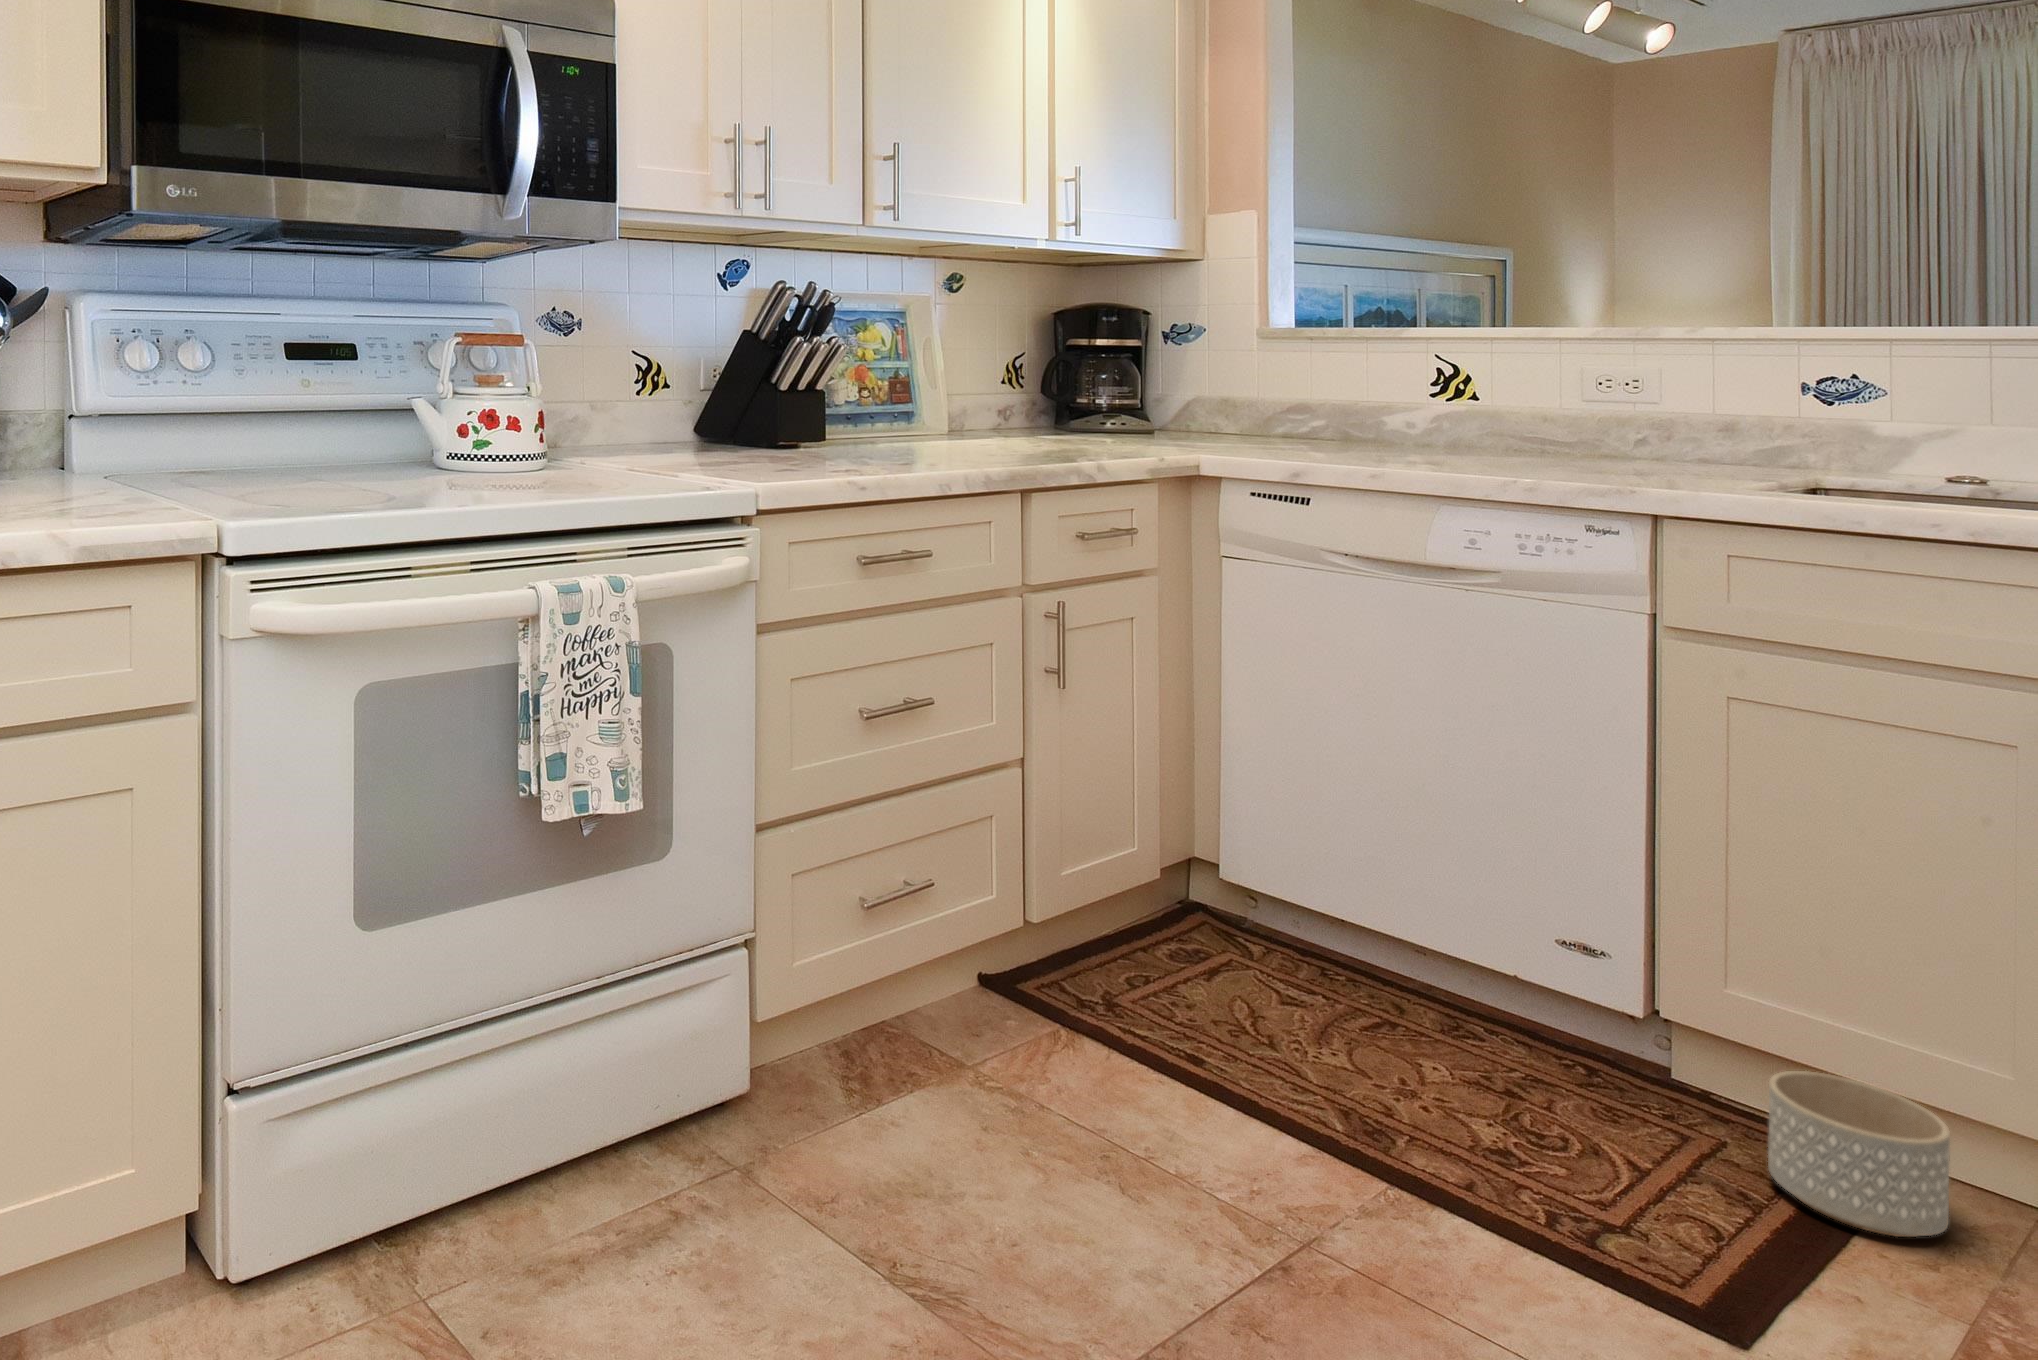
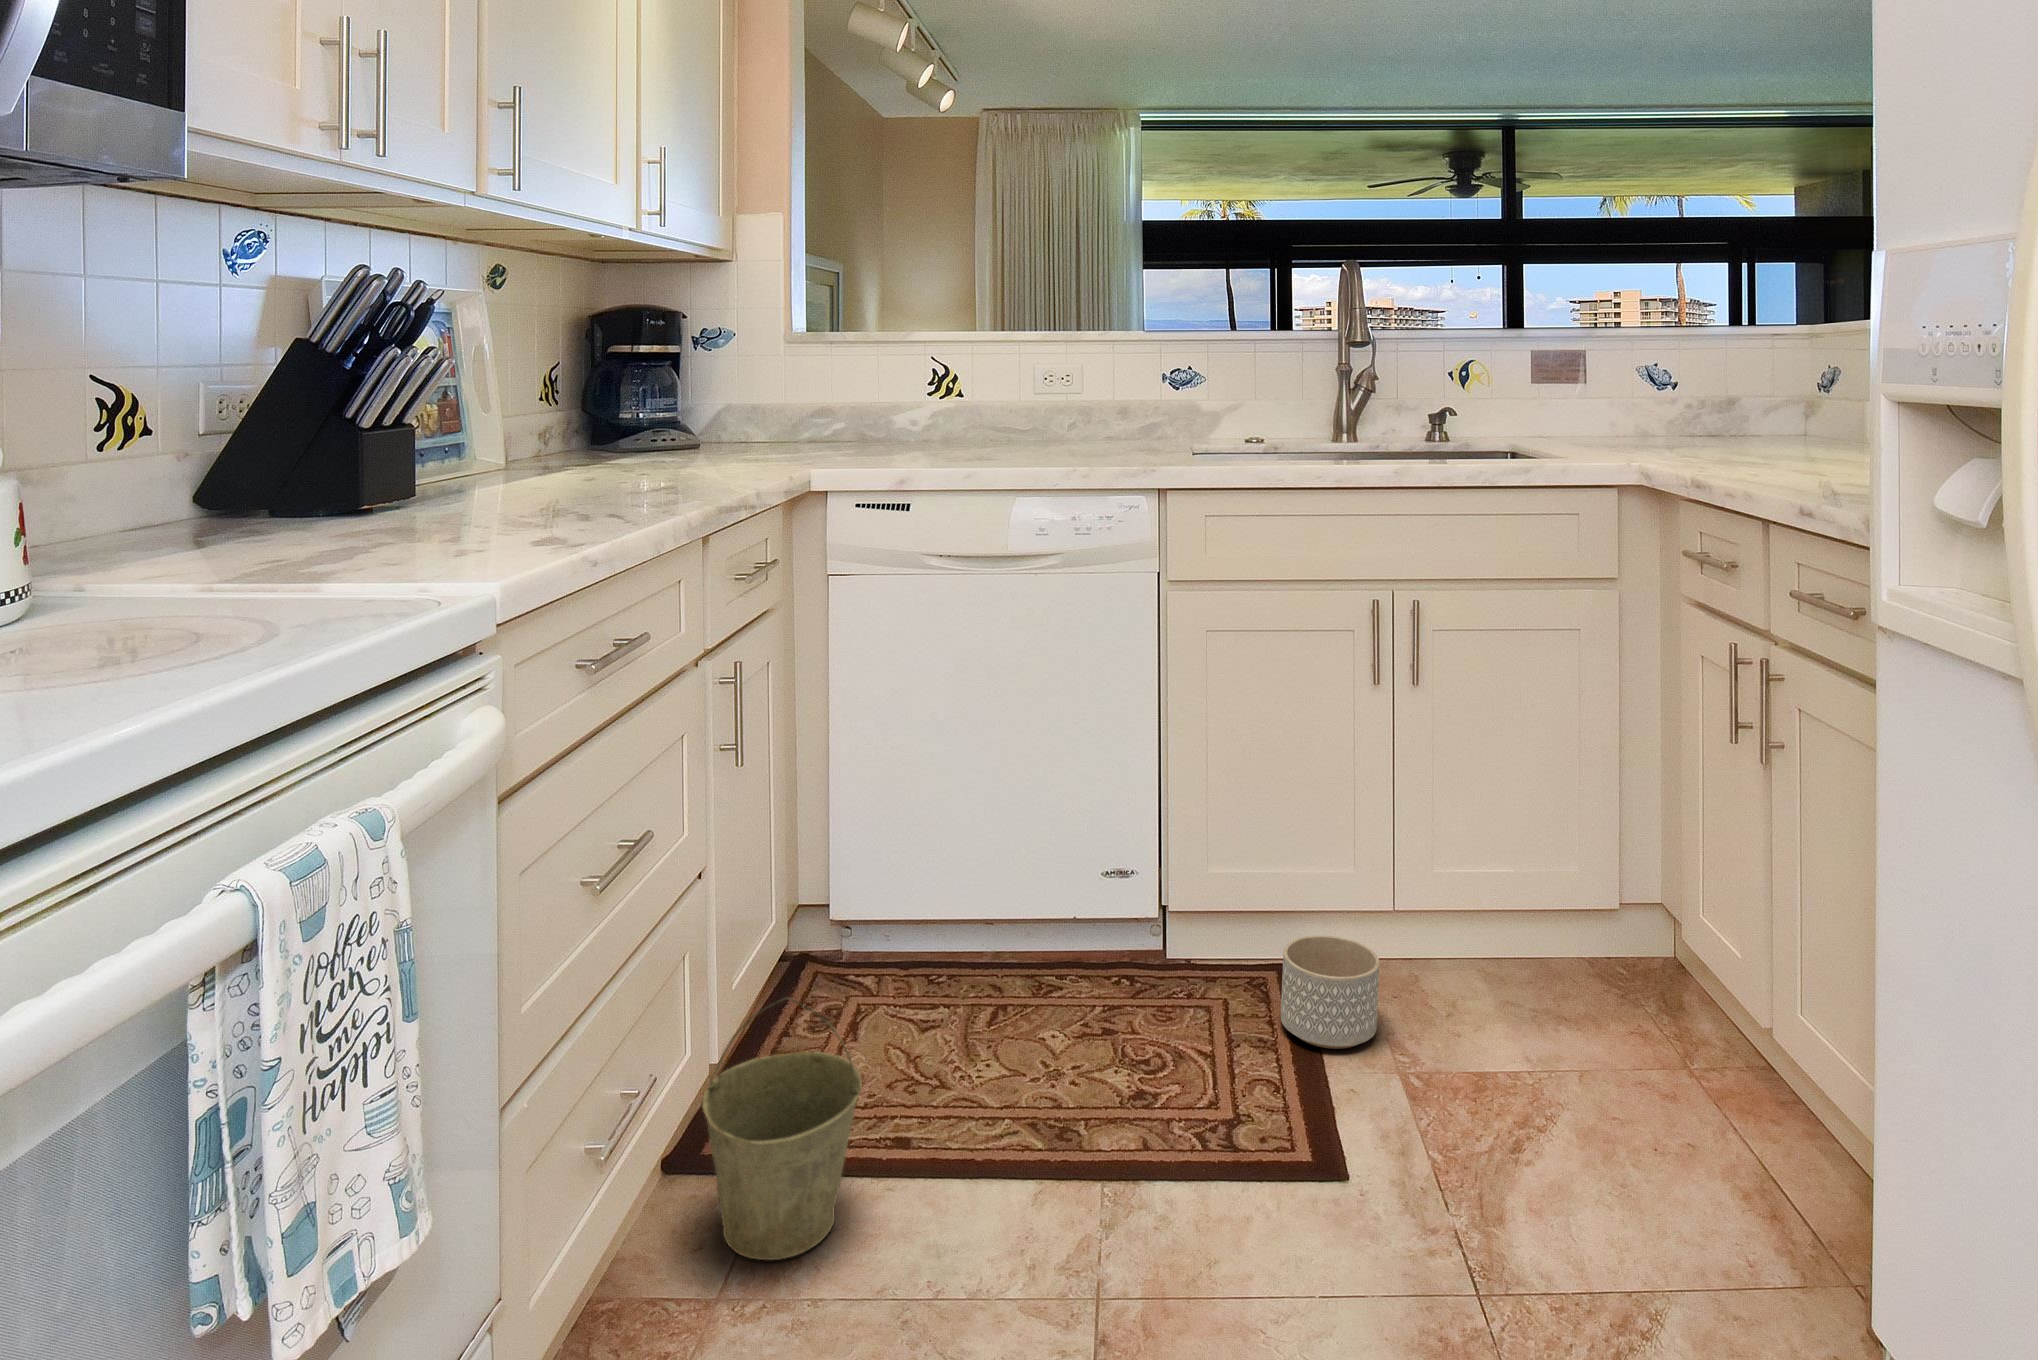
bucket: none [971,866,1115,1085] -> present [702,997,862,1260]

